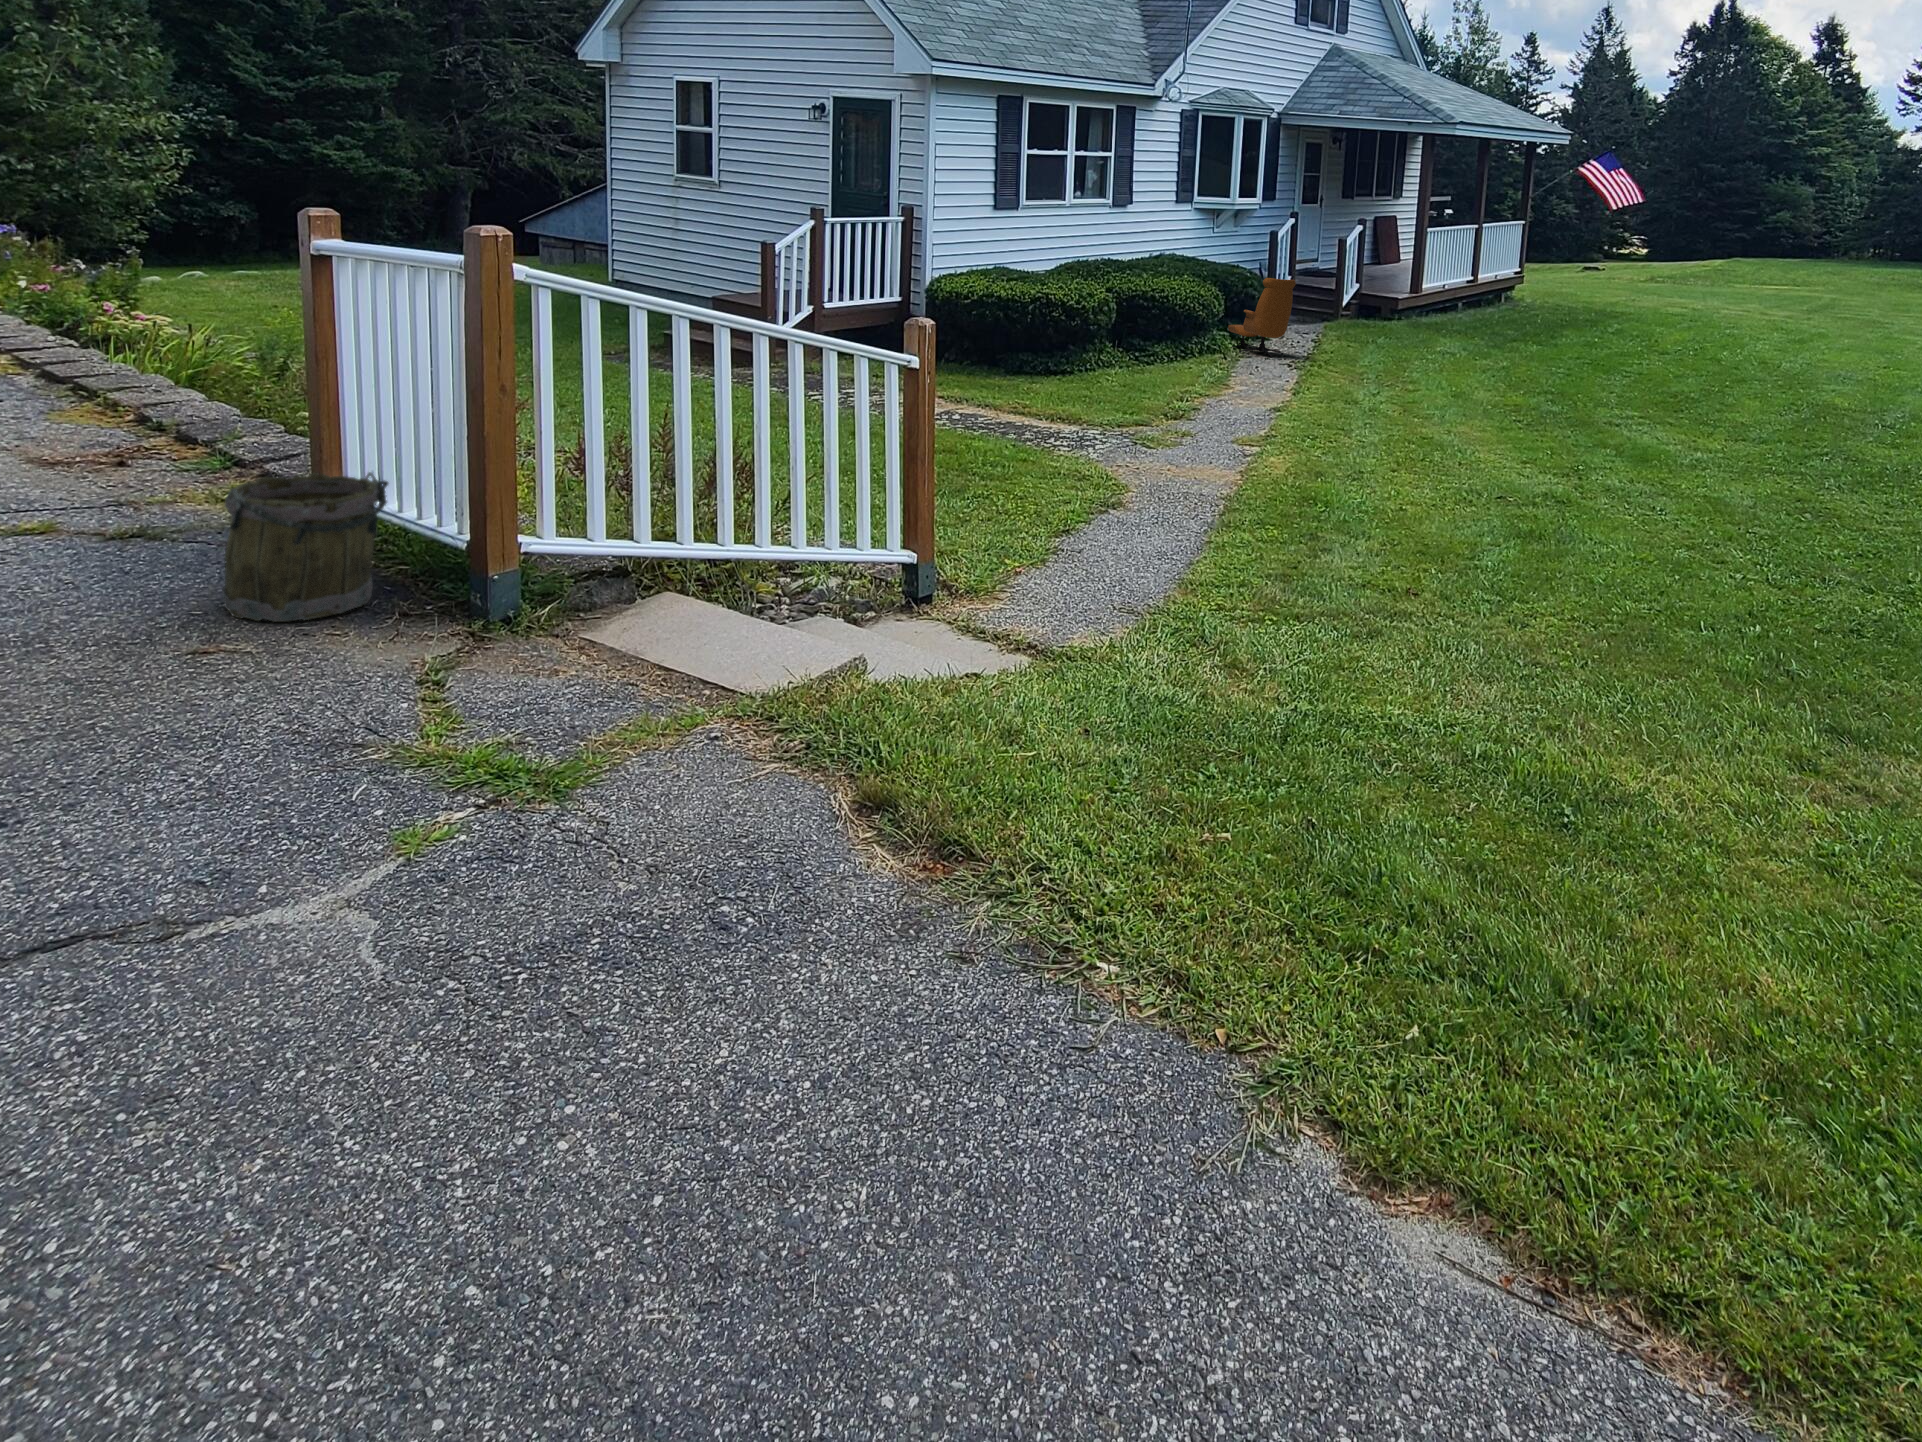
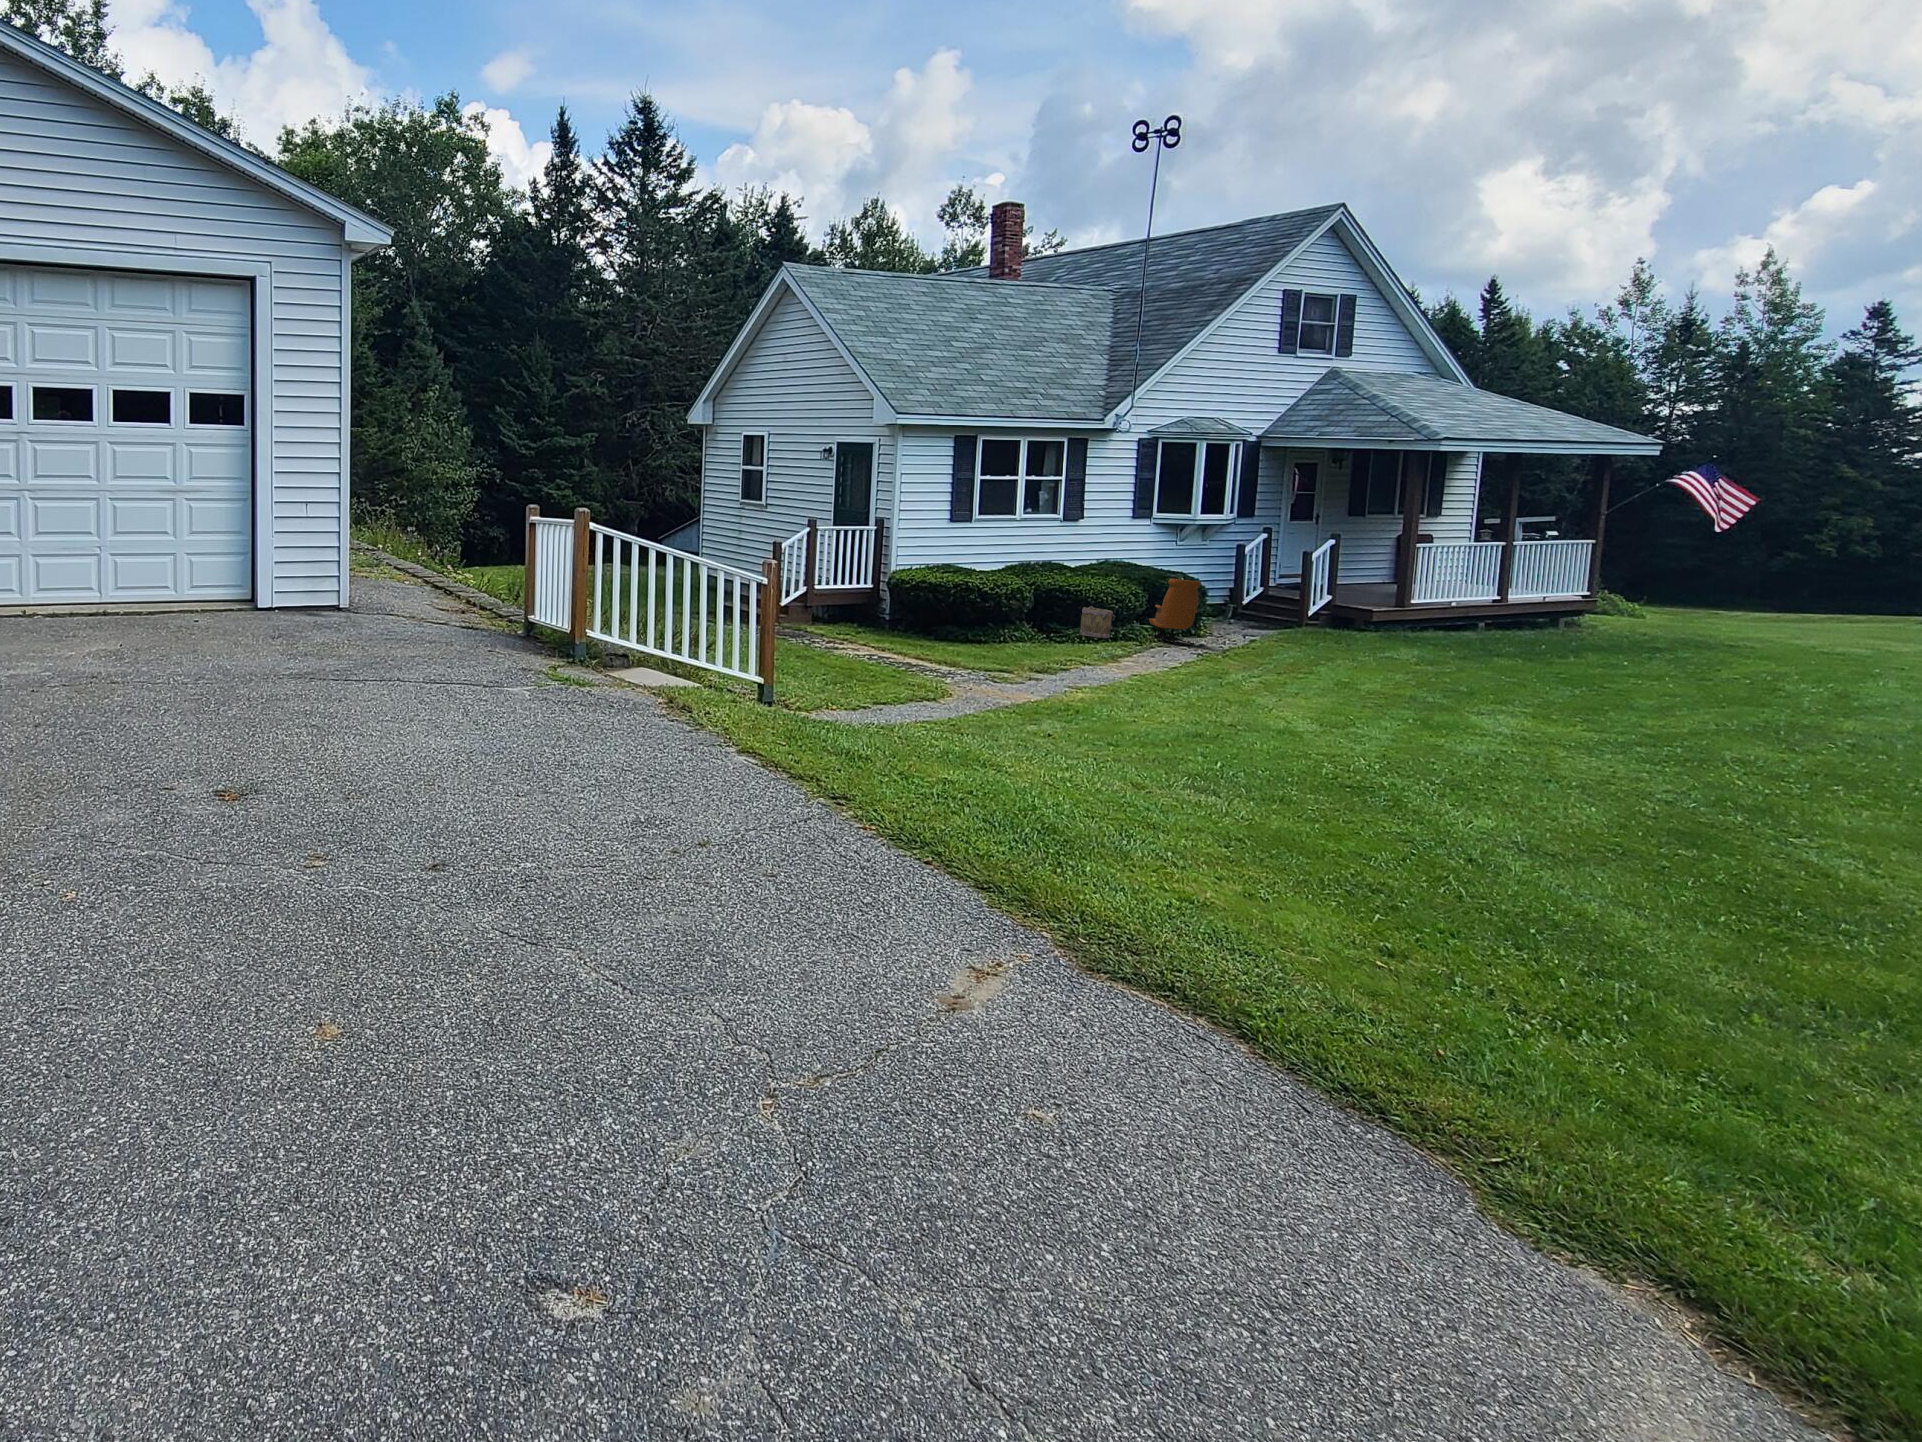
bucket: present [222,472,388,622] -> present [1080,606,1116,638]

